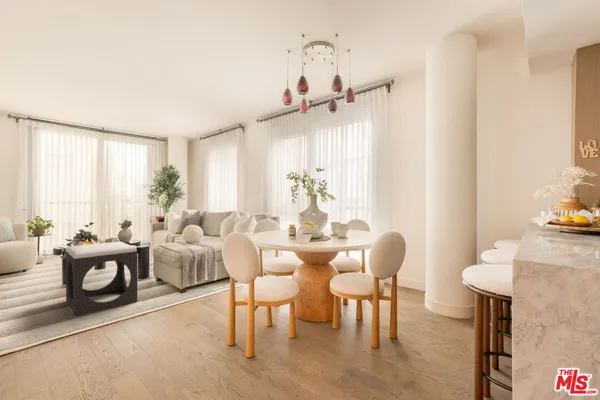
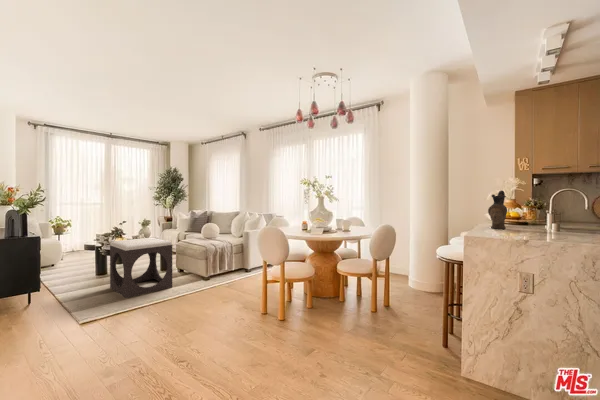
ceramic pitcher: none [544,184,576,242] -> present [488,190,507,229]

